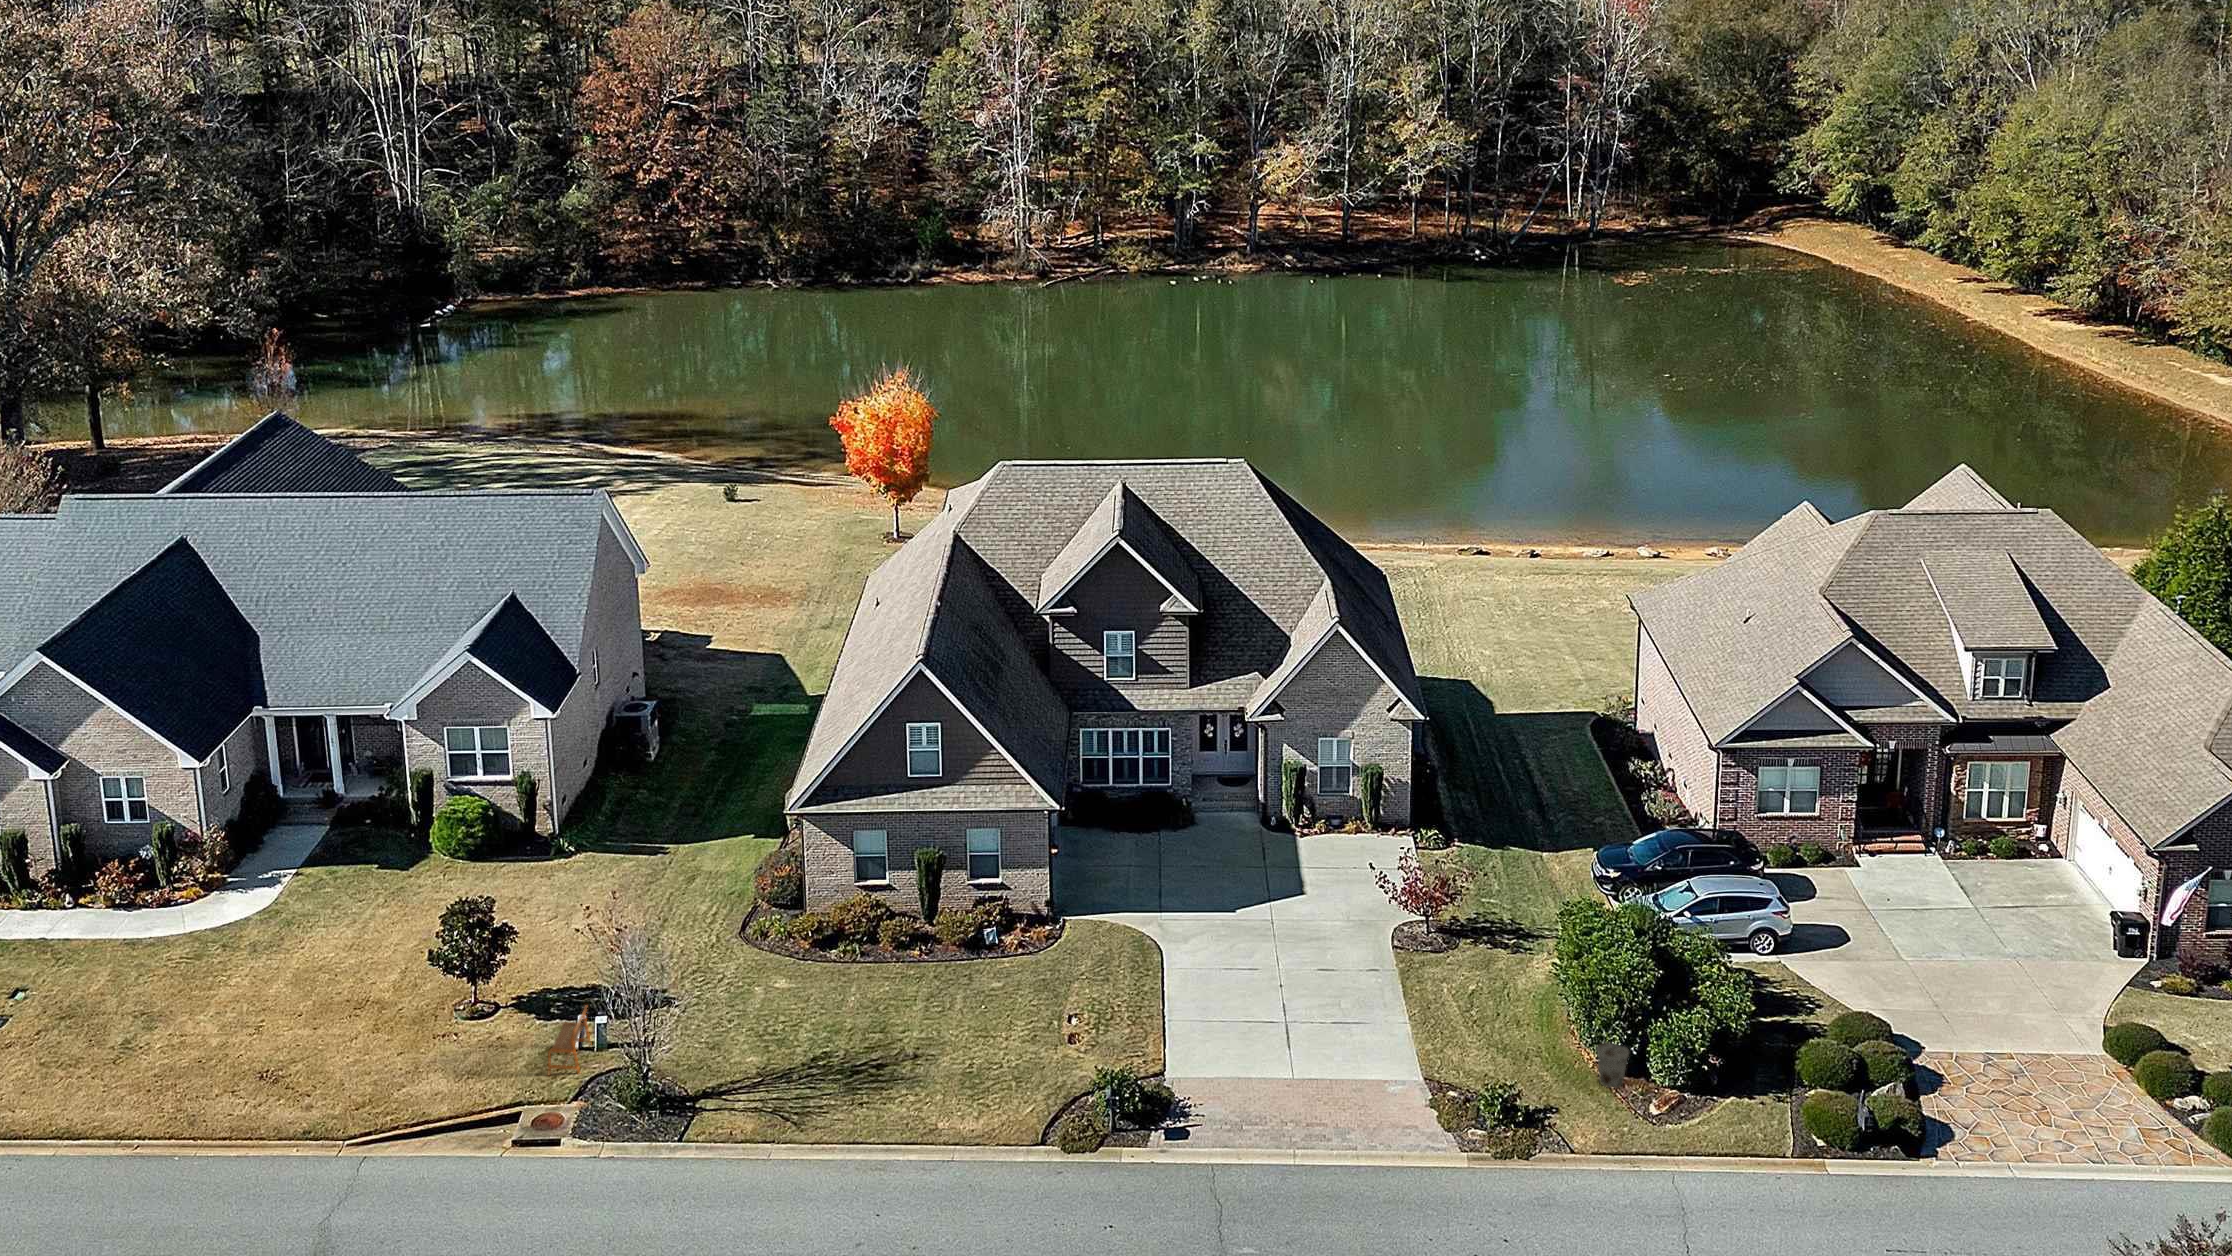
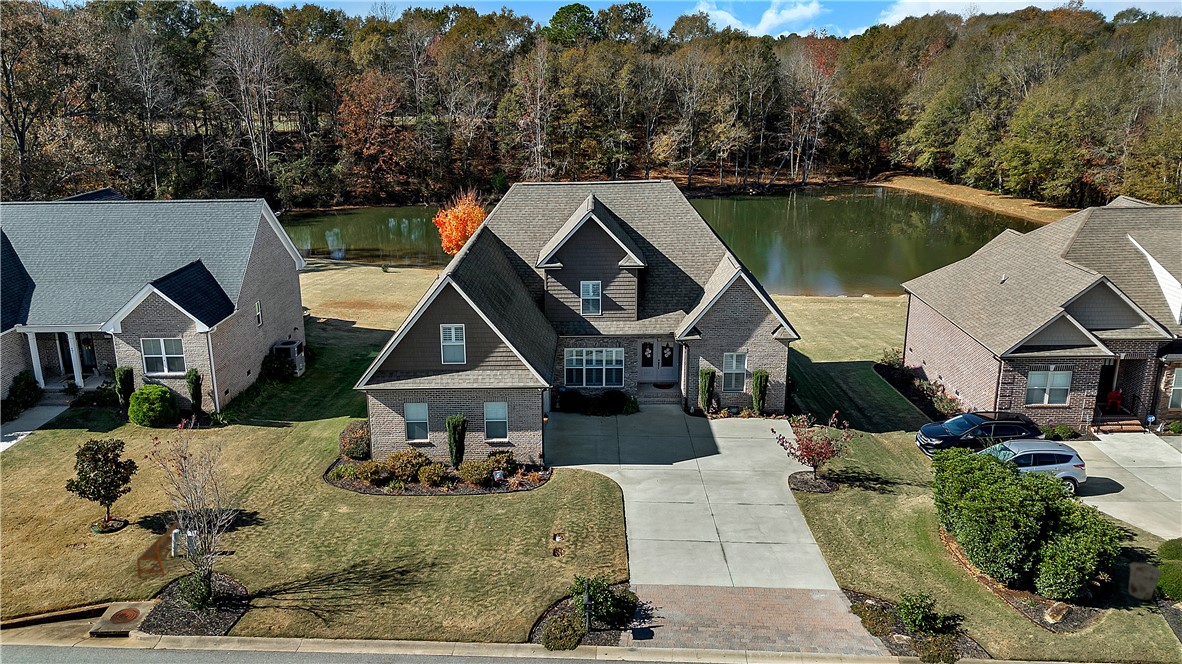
trash can: present [1596,1042,1629,1088] -> present [1128,562,1161,600]

